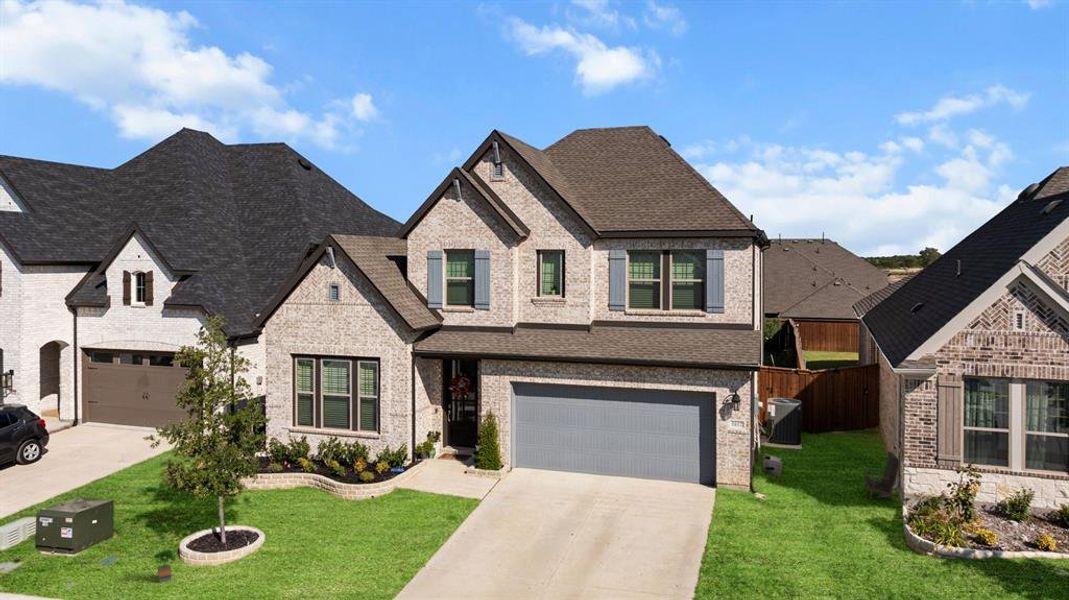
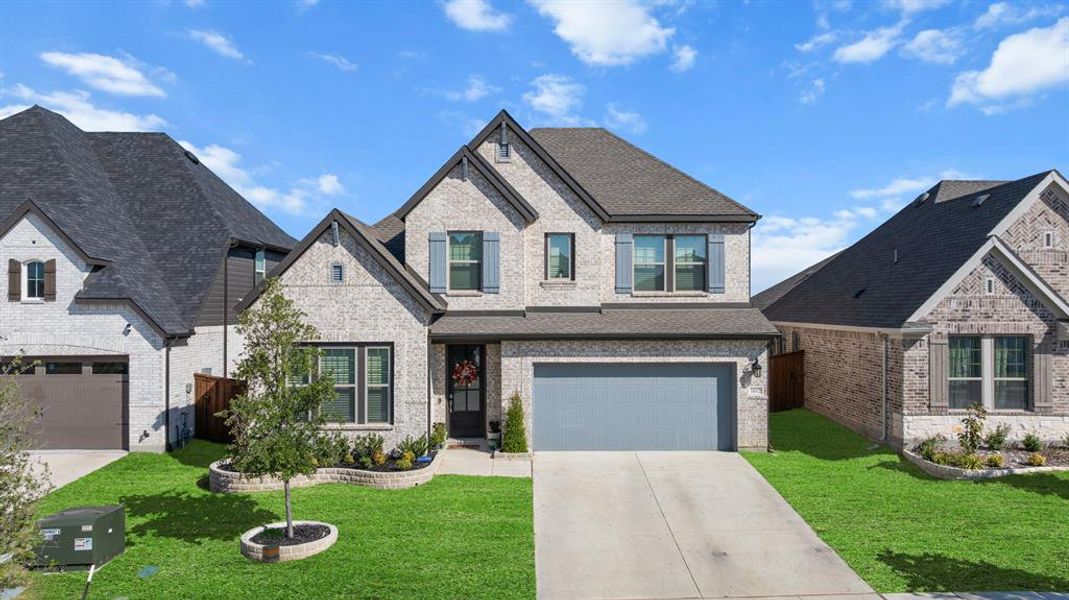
lounge chair: present [864,452,899,500] -> none [862,410,900,453]

